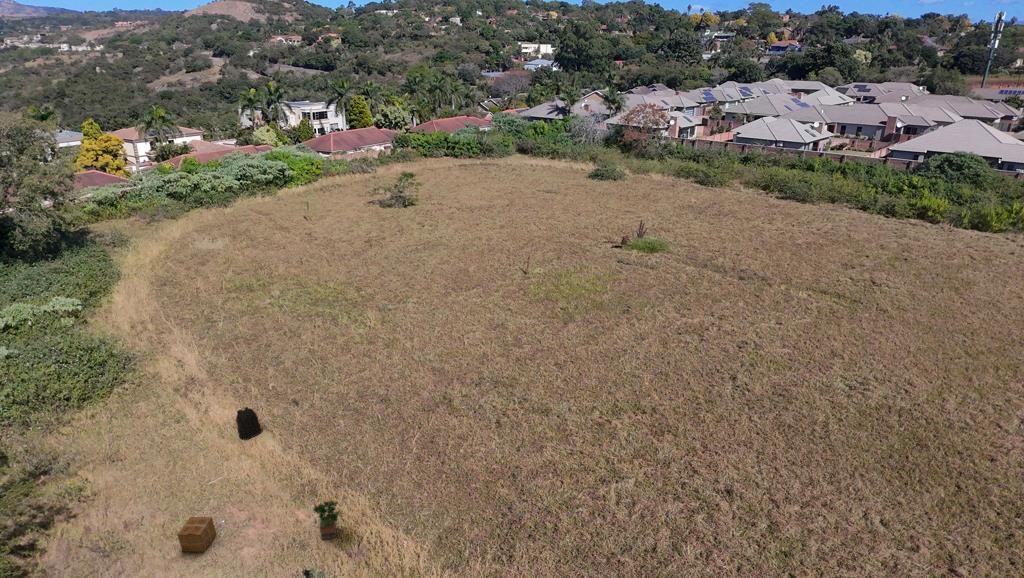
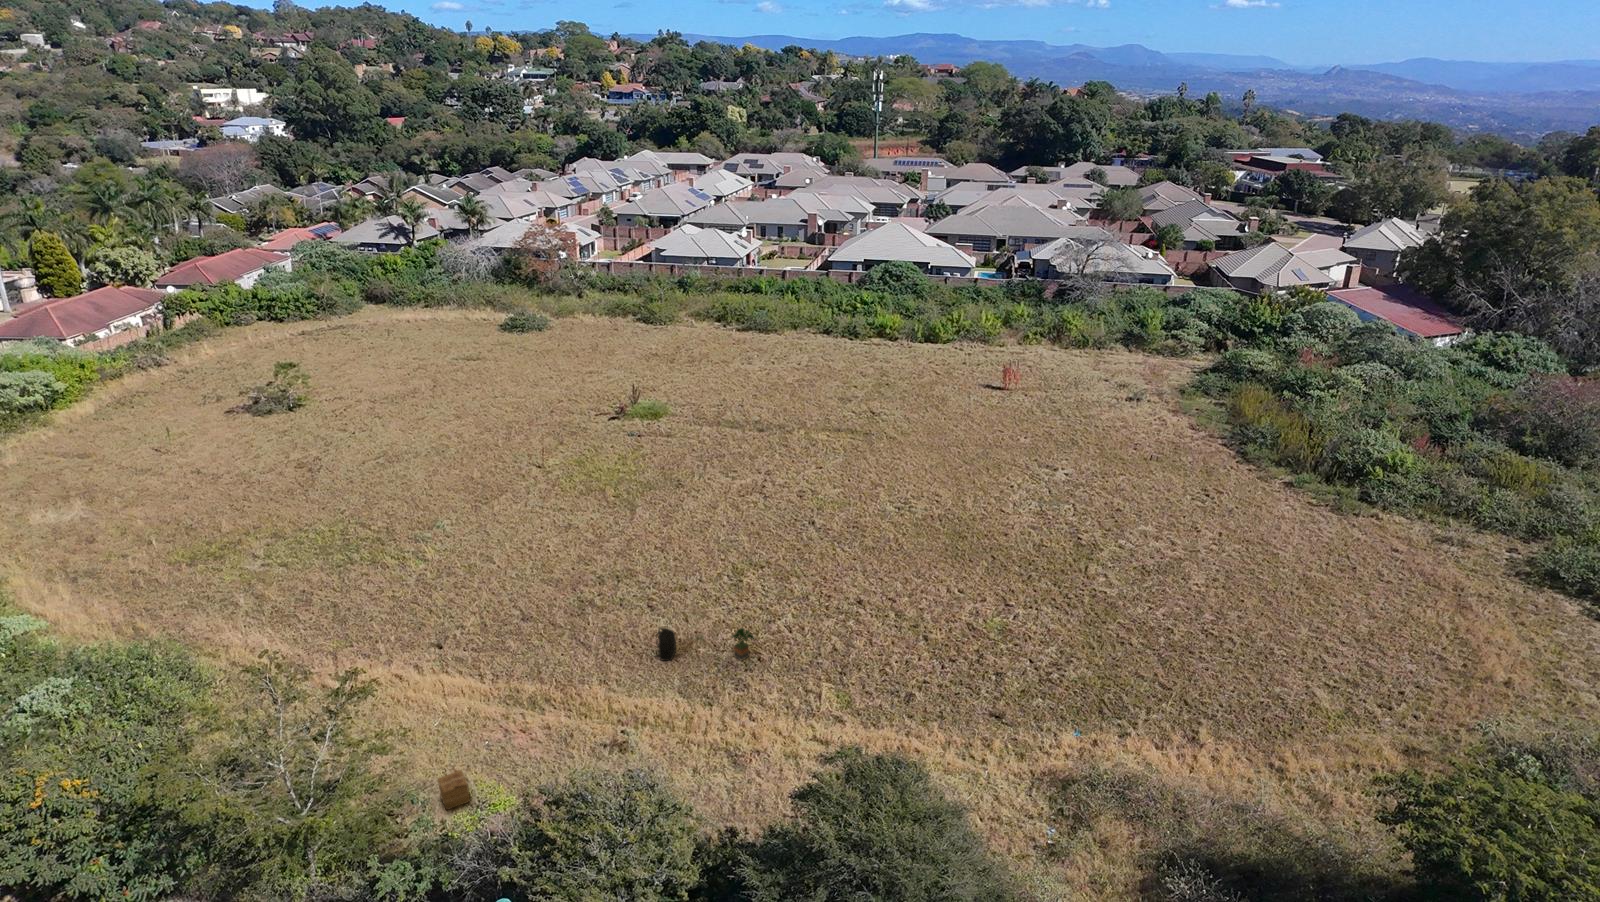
backpack: present [236,407,261,440] -> present [656,628,676,661]
potted tree: present [313,501,339,539] -> present [732,628,754,660]

